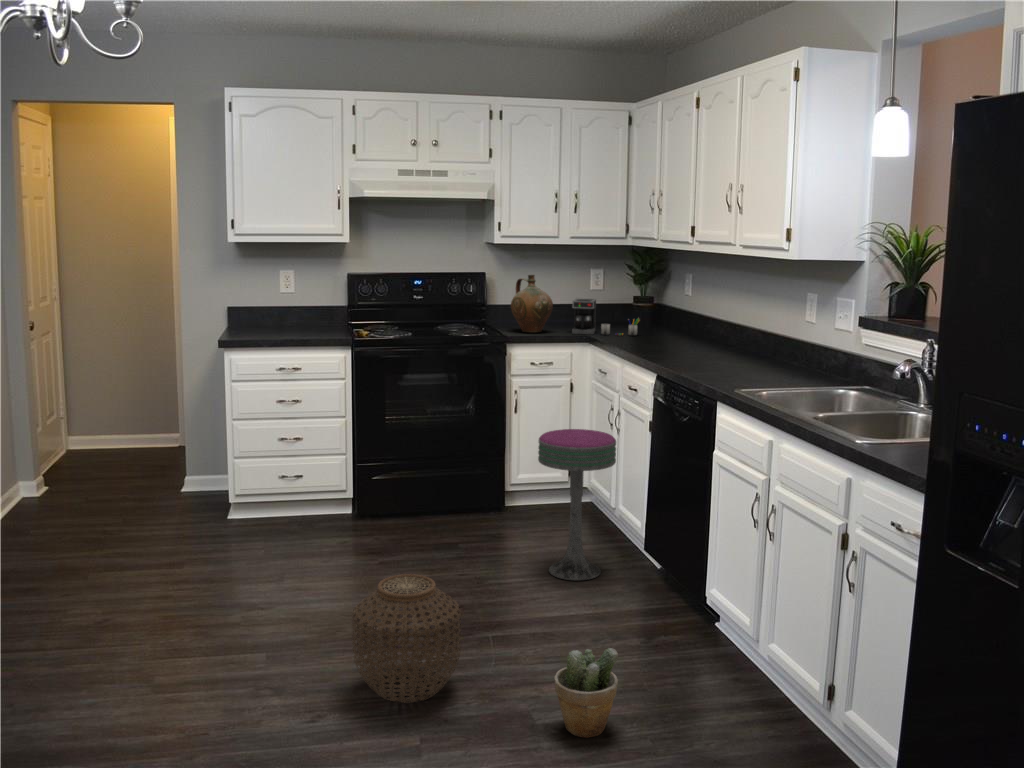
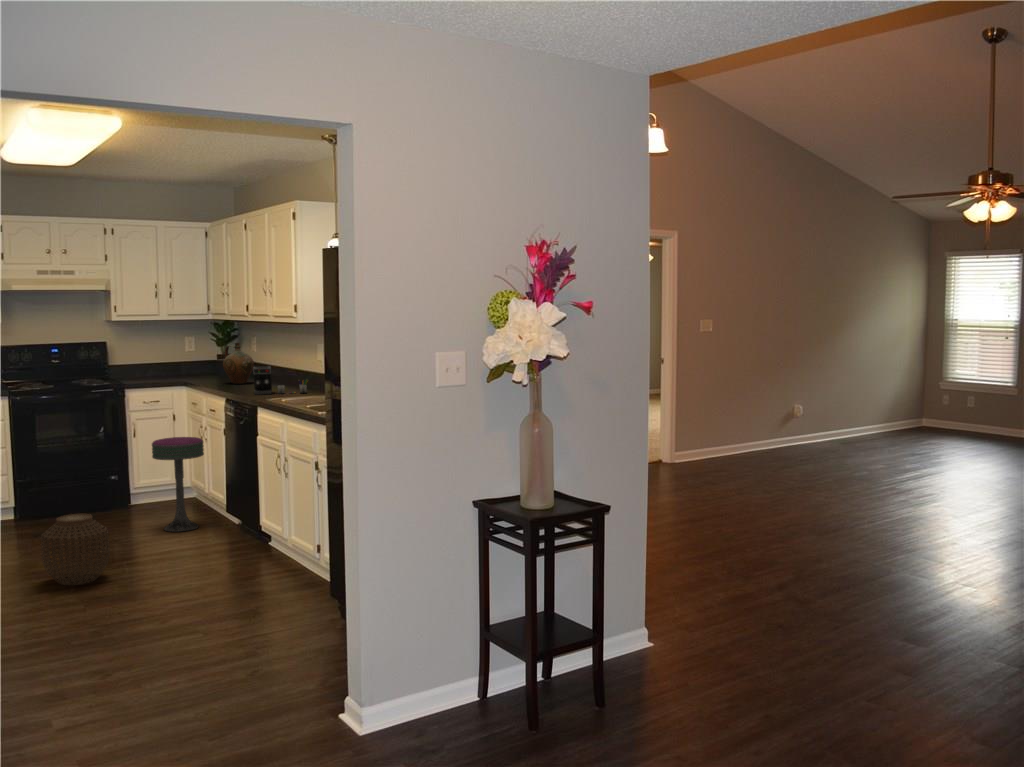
ceramic jug: present [511,275,553,333] -> present [223,342,254,384]
coffee maker: present [572,299,640,335] -> present [253,366,308,395]
potted plant: present [555,648,618,738] -> none [167,533,202,583]

